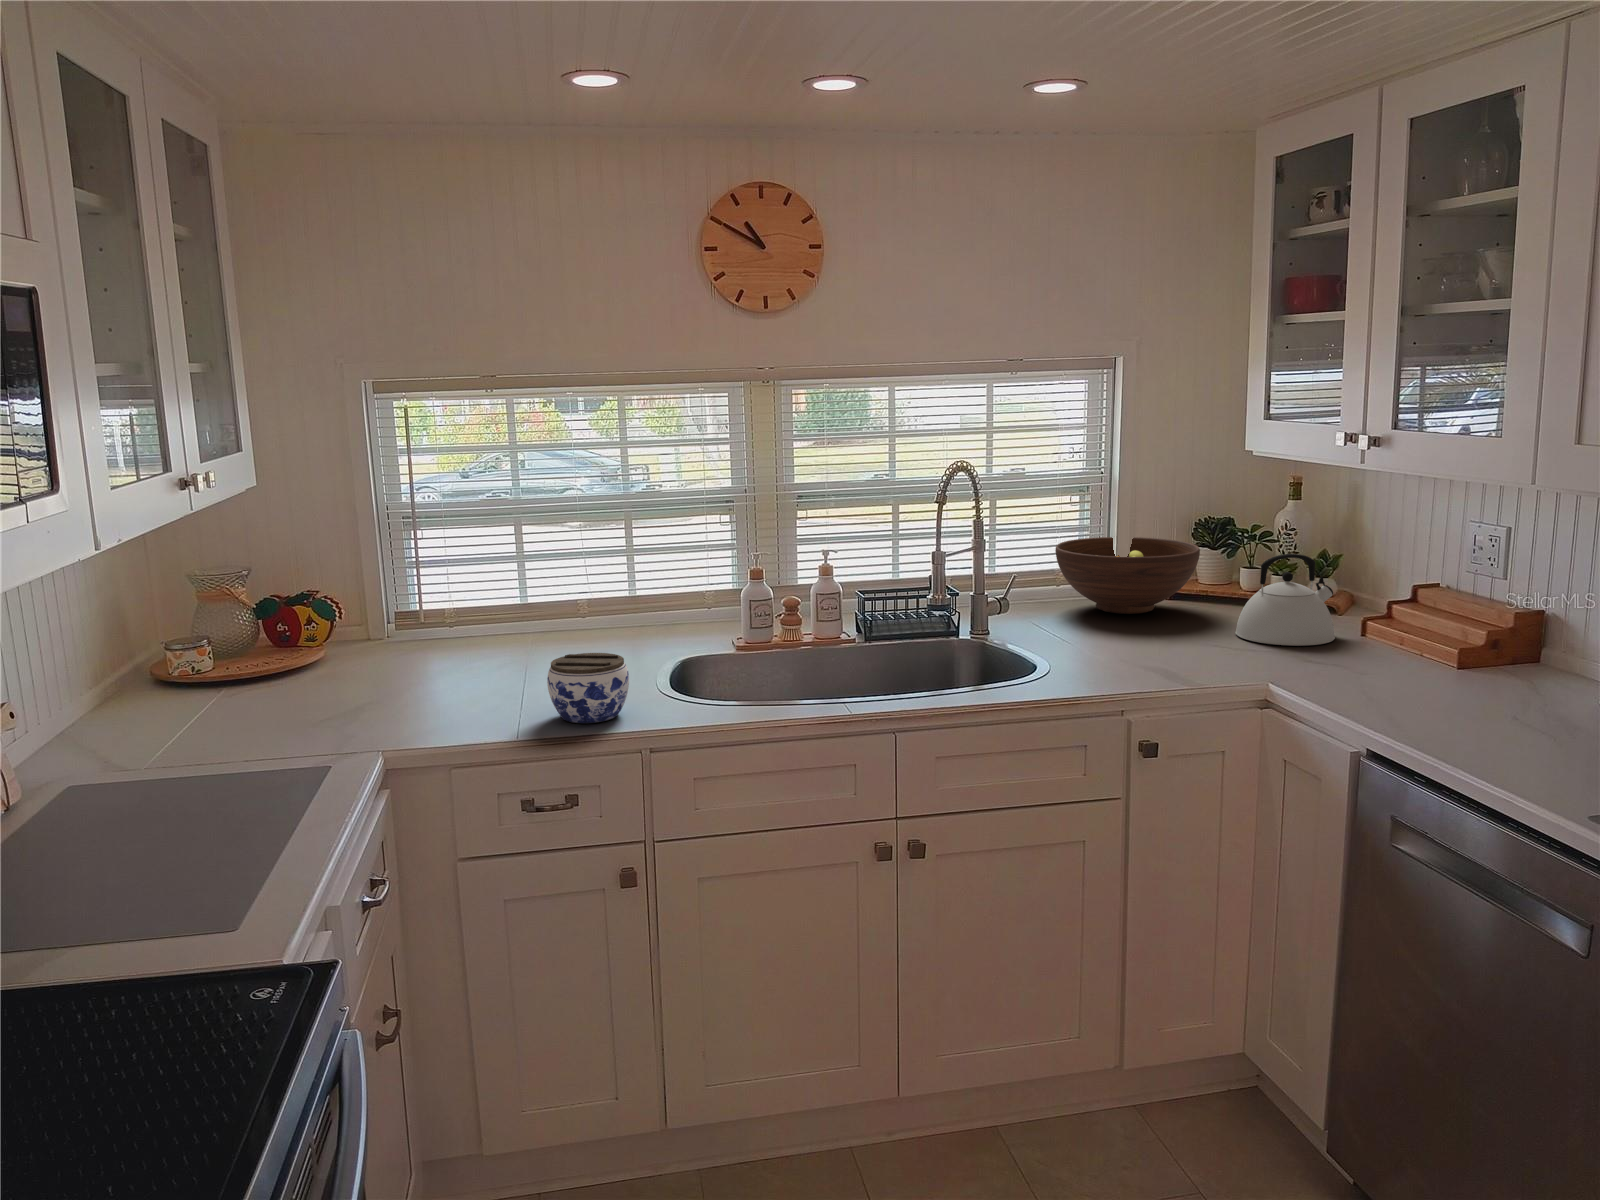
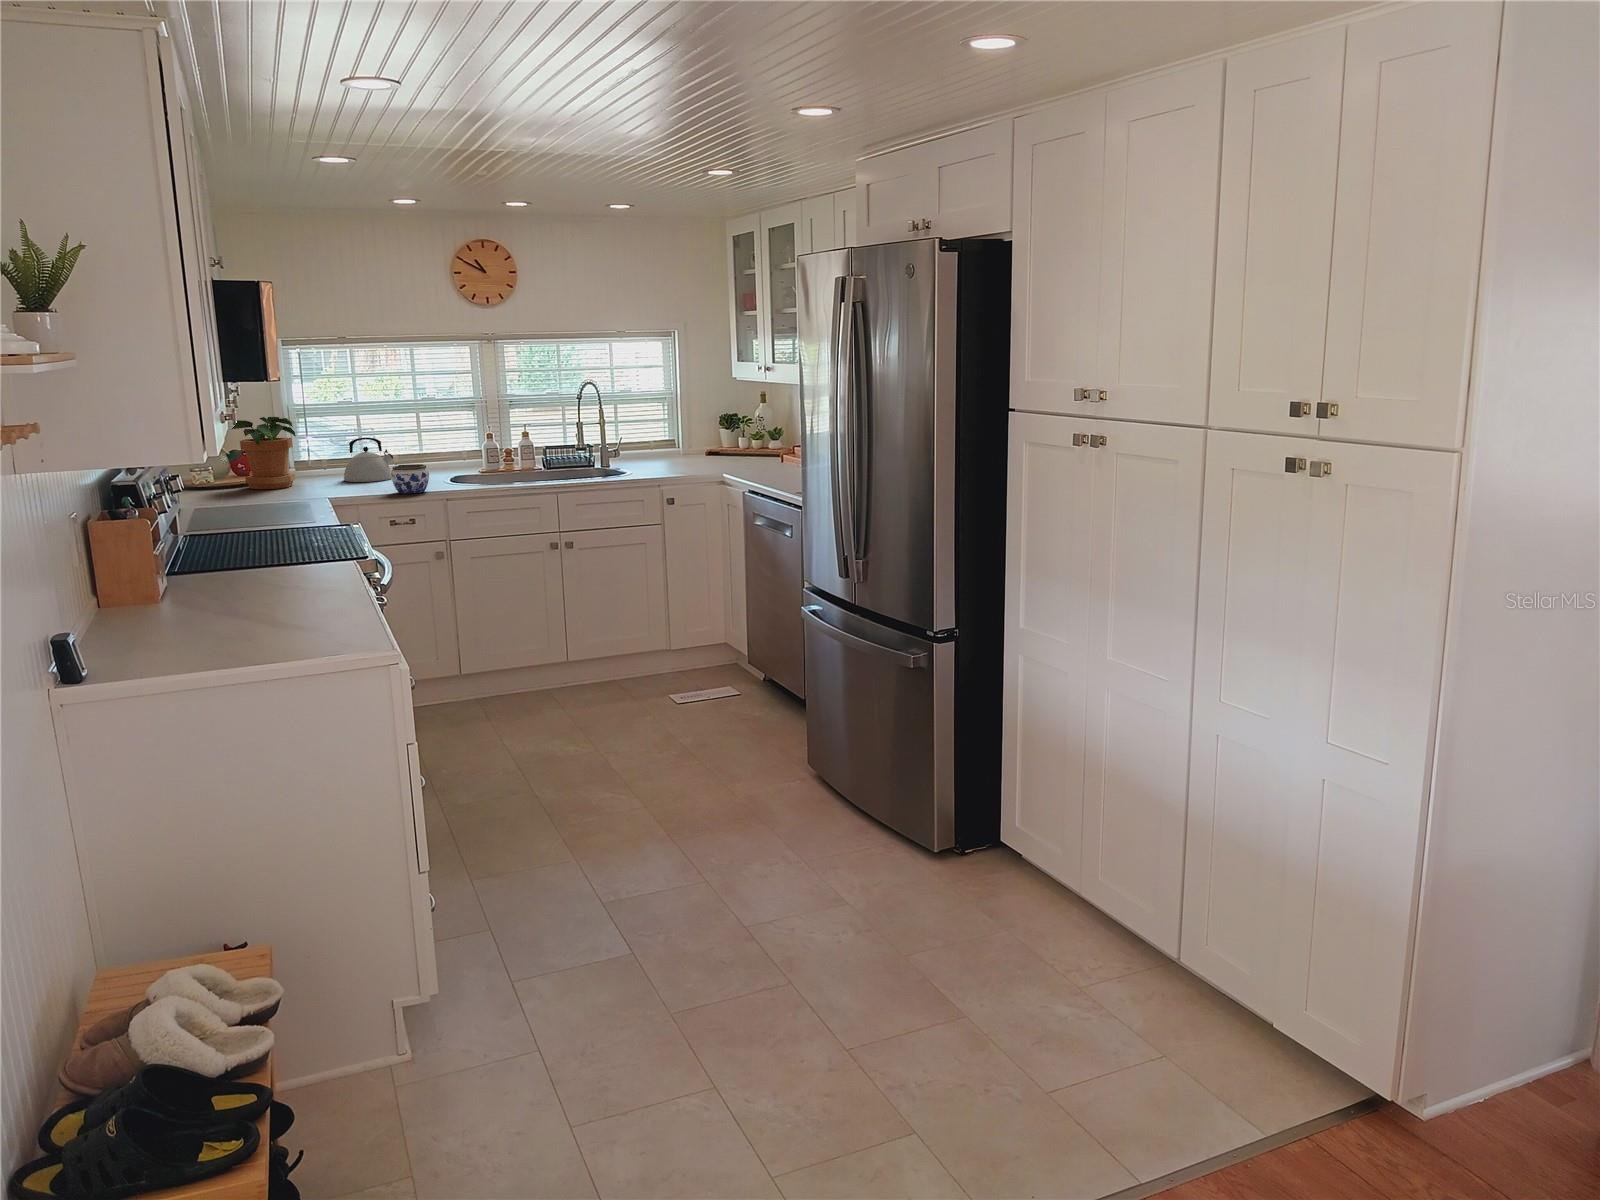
potted plant: none [242,534,384,682] -> present [232,417,296,489]
fruit bowl: present [1055,537,1200,614] -> none [646,423,716,460]
kettle: present [1236,554,1335,646] -> present [344,438,393,482]

